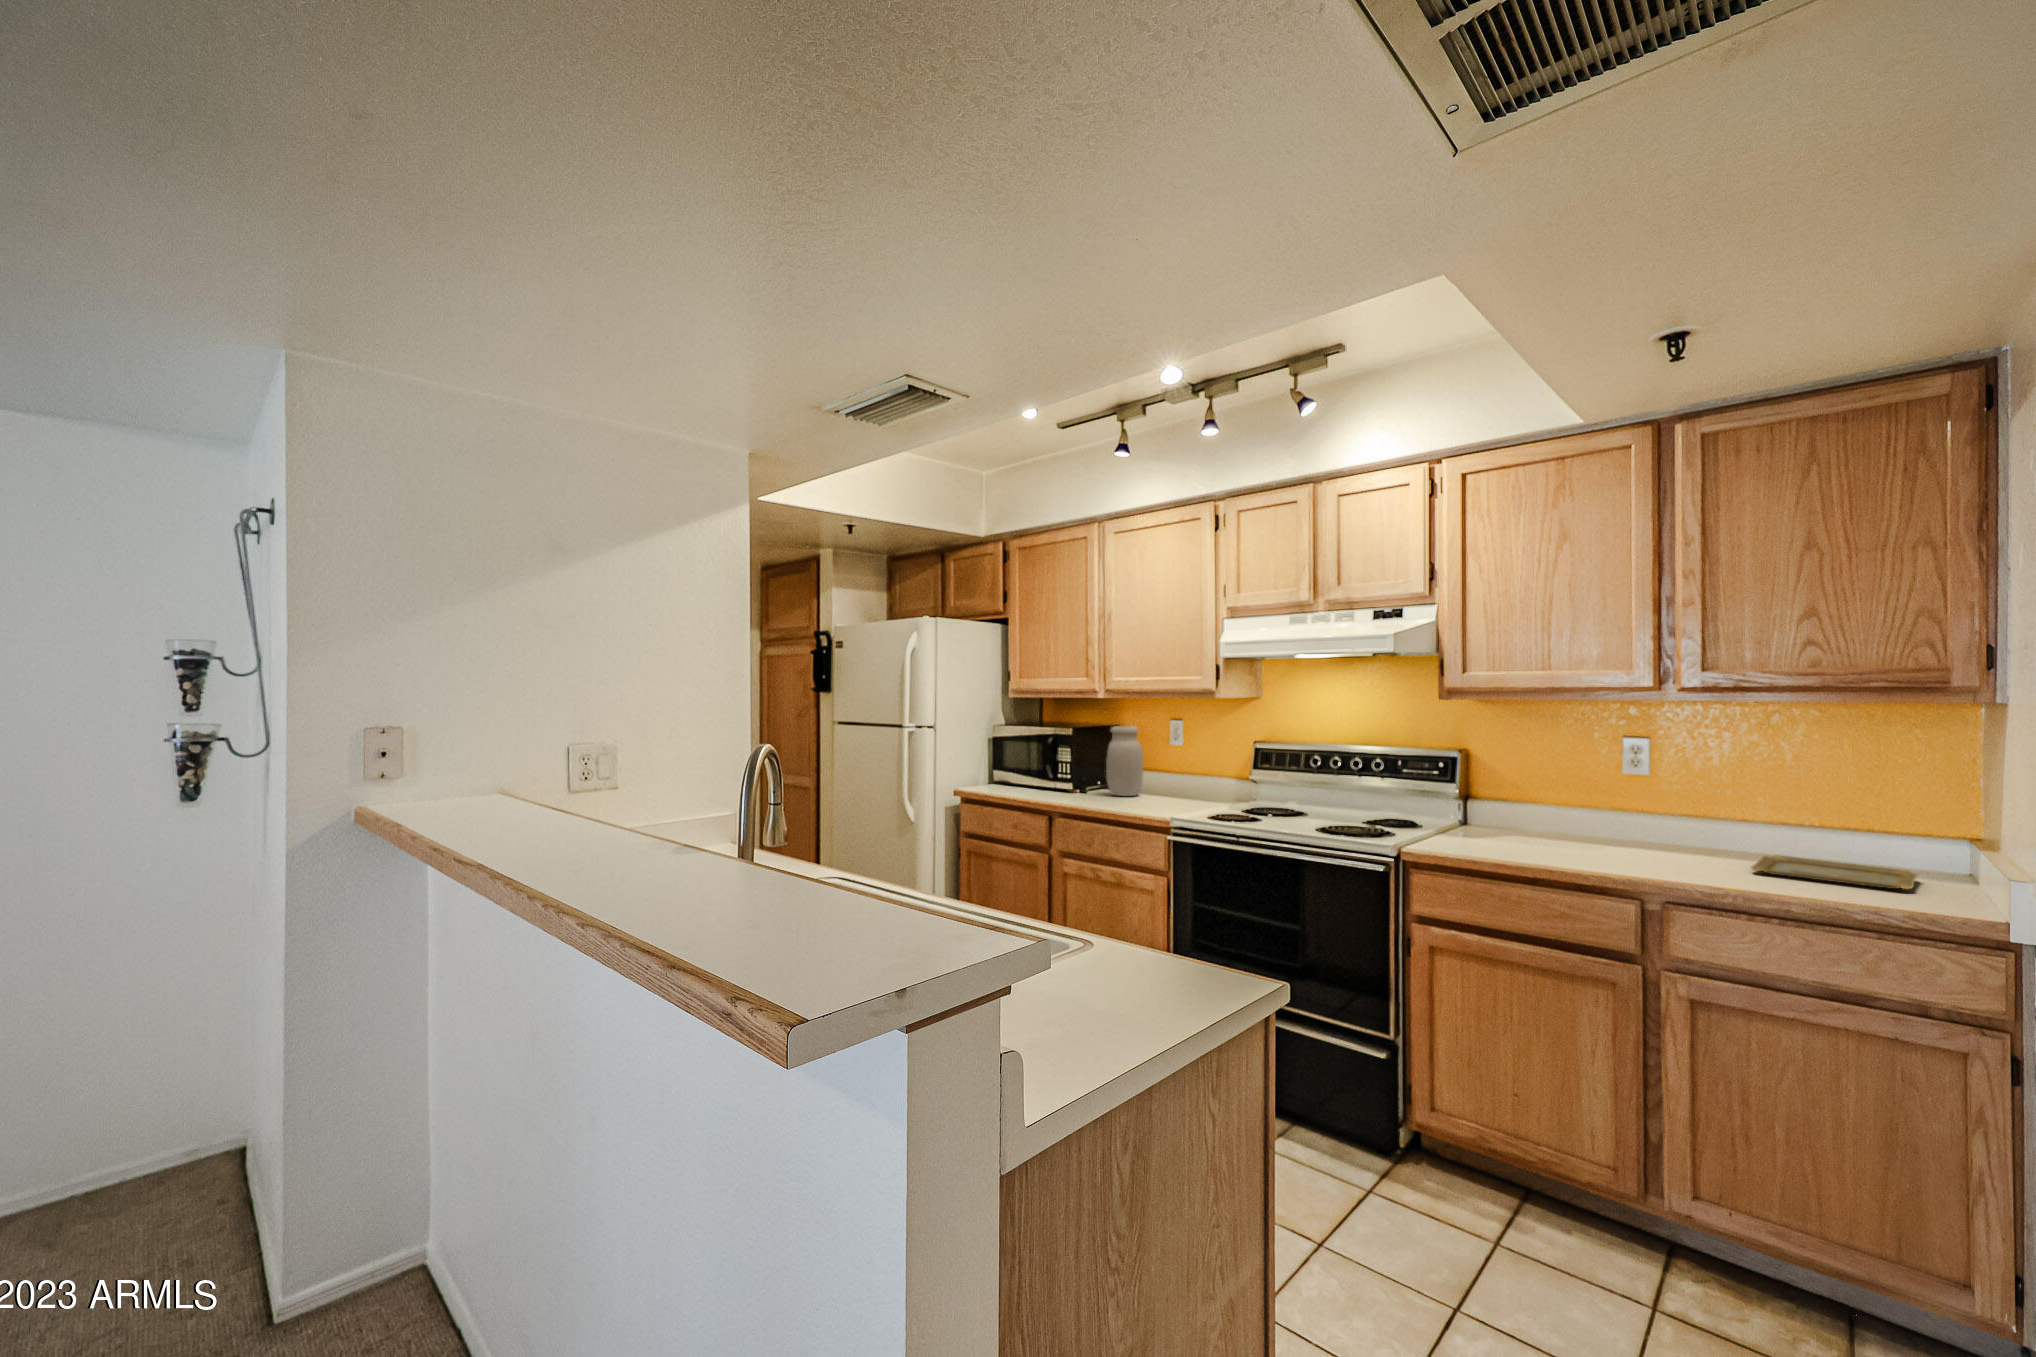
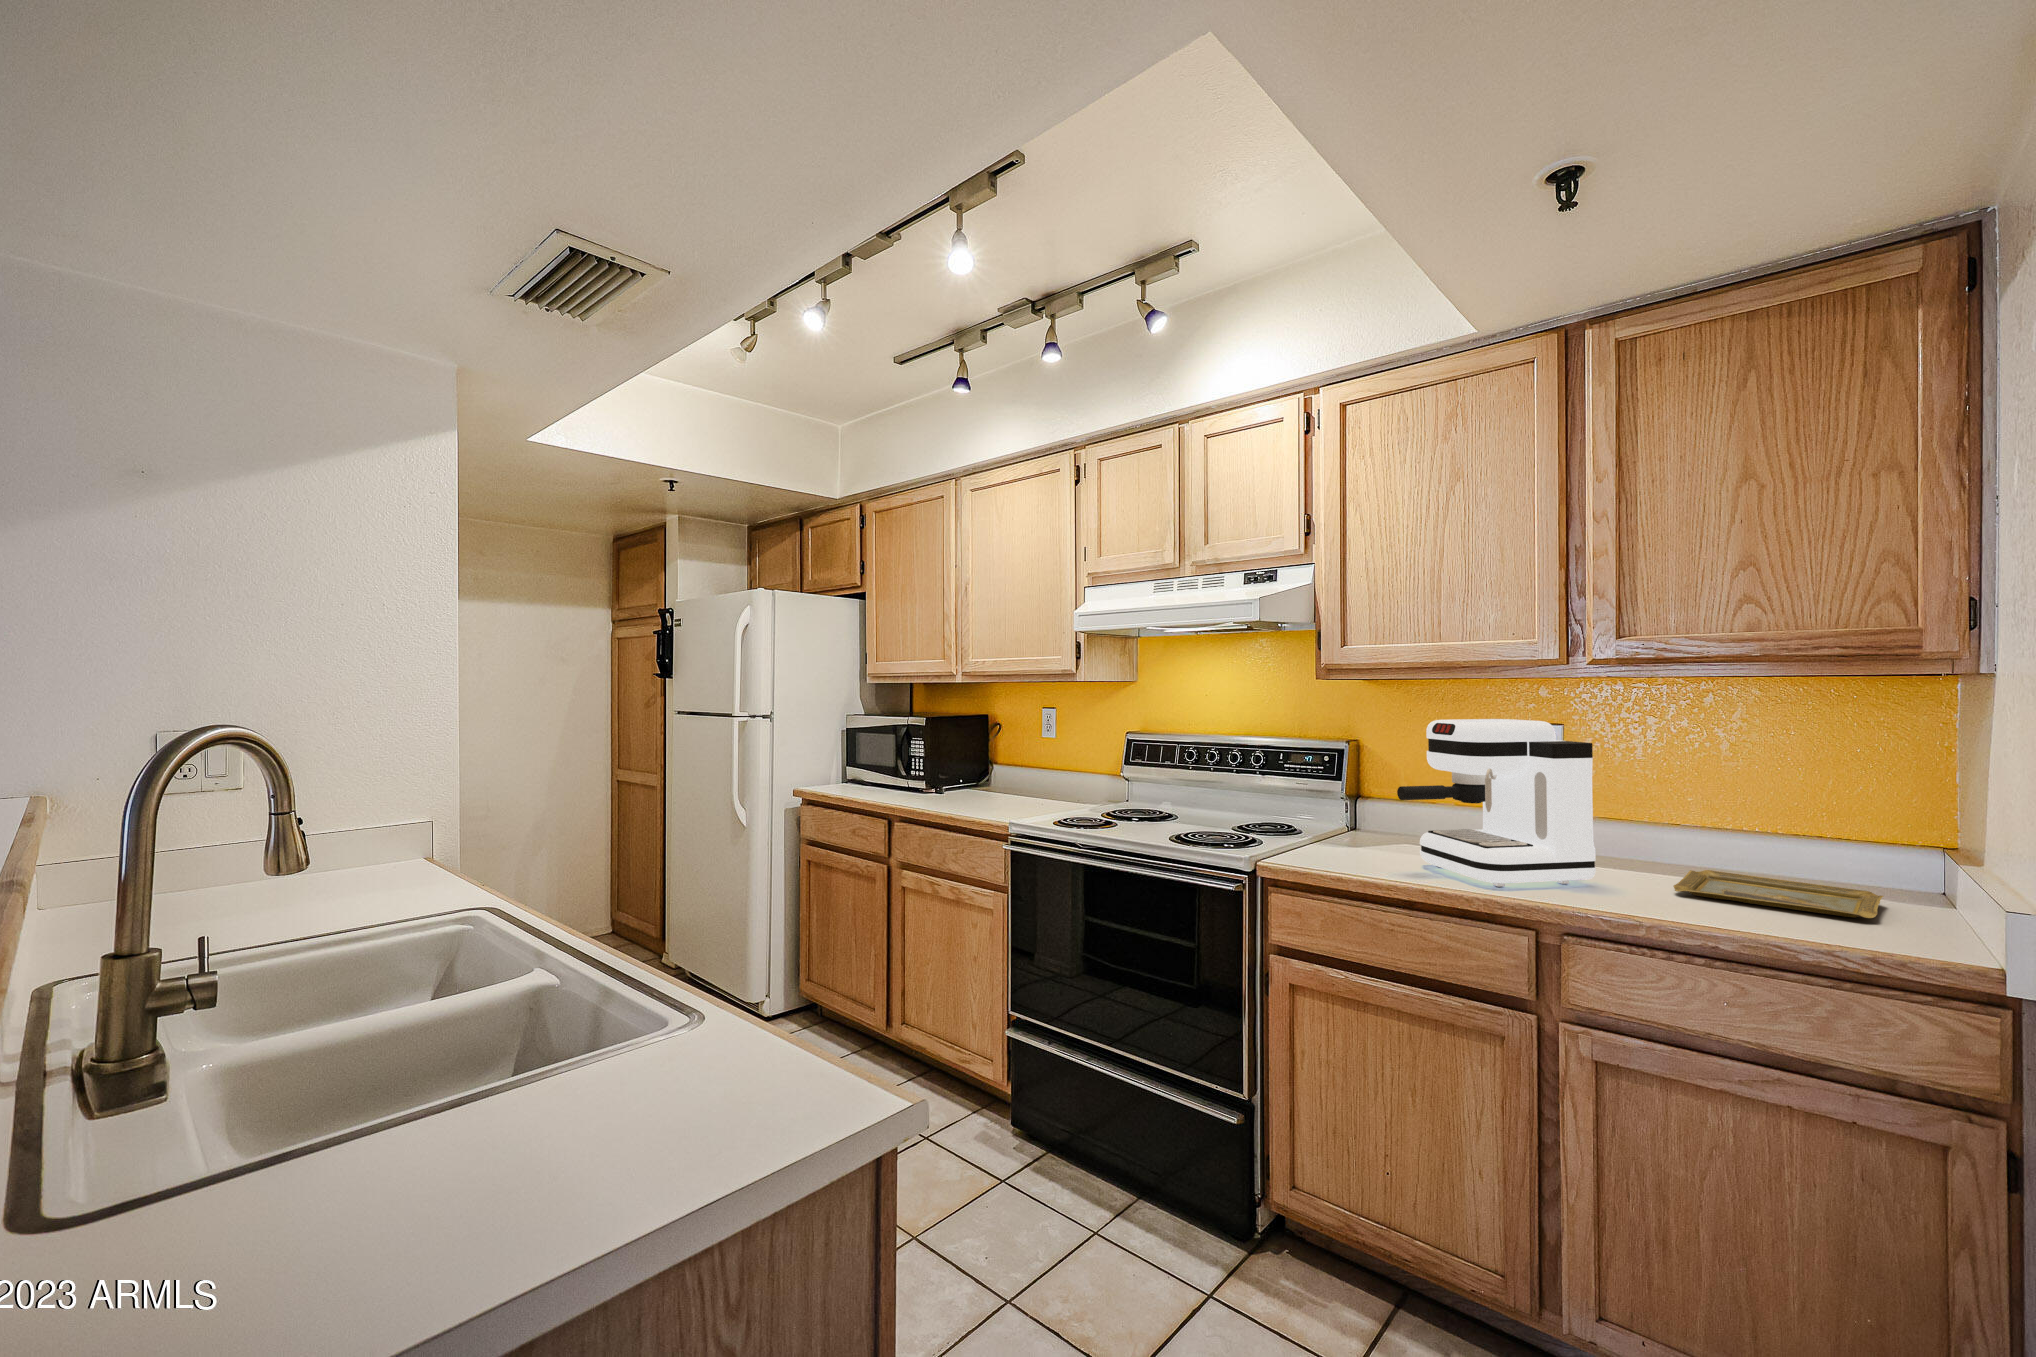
jar: present [1106,726,1143,796] -> none [965,715,1007,796]
coffee maker: none [1522,734,1687,868] -> present [1397,719,1596,887]

